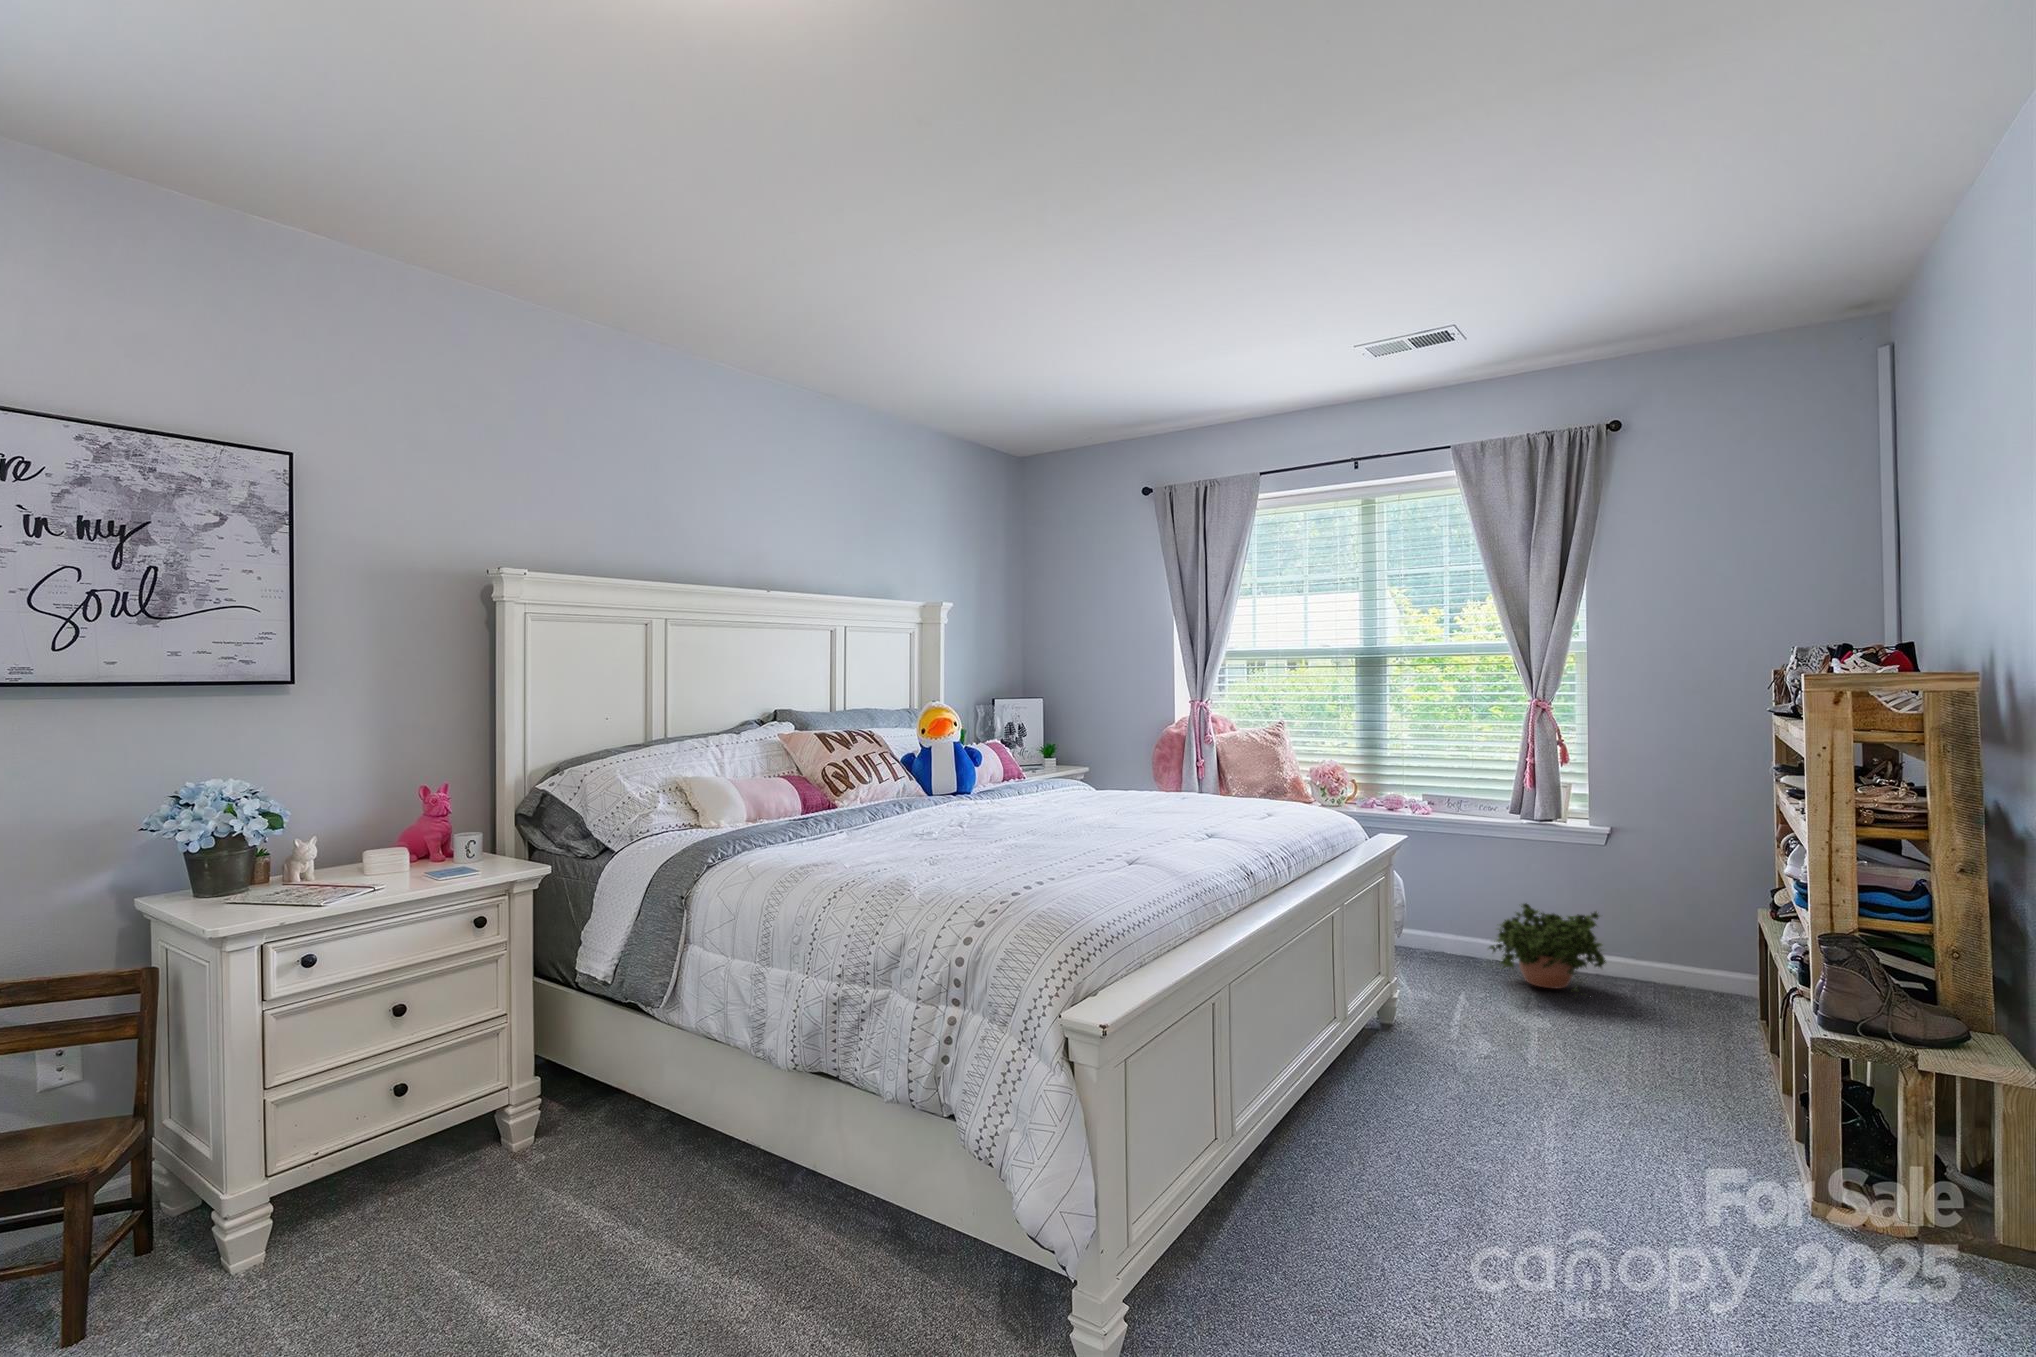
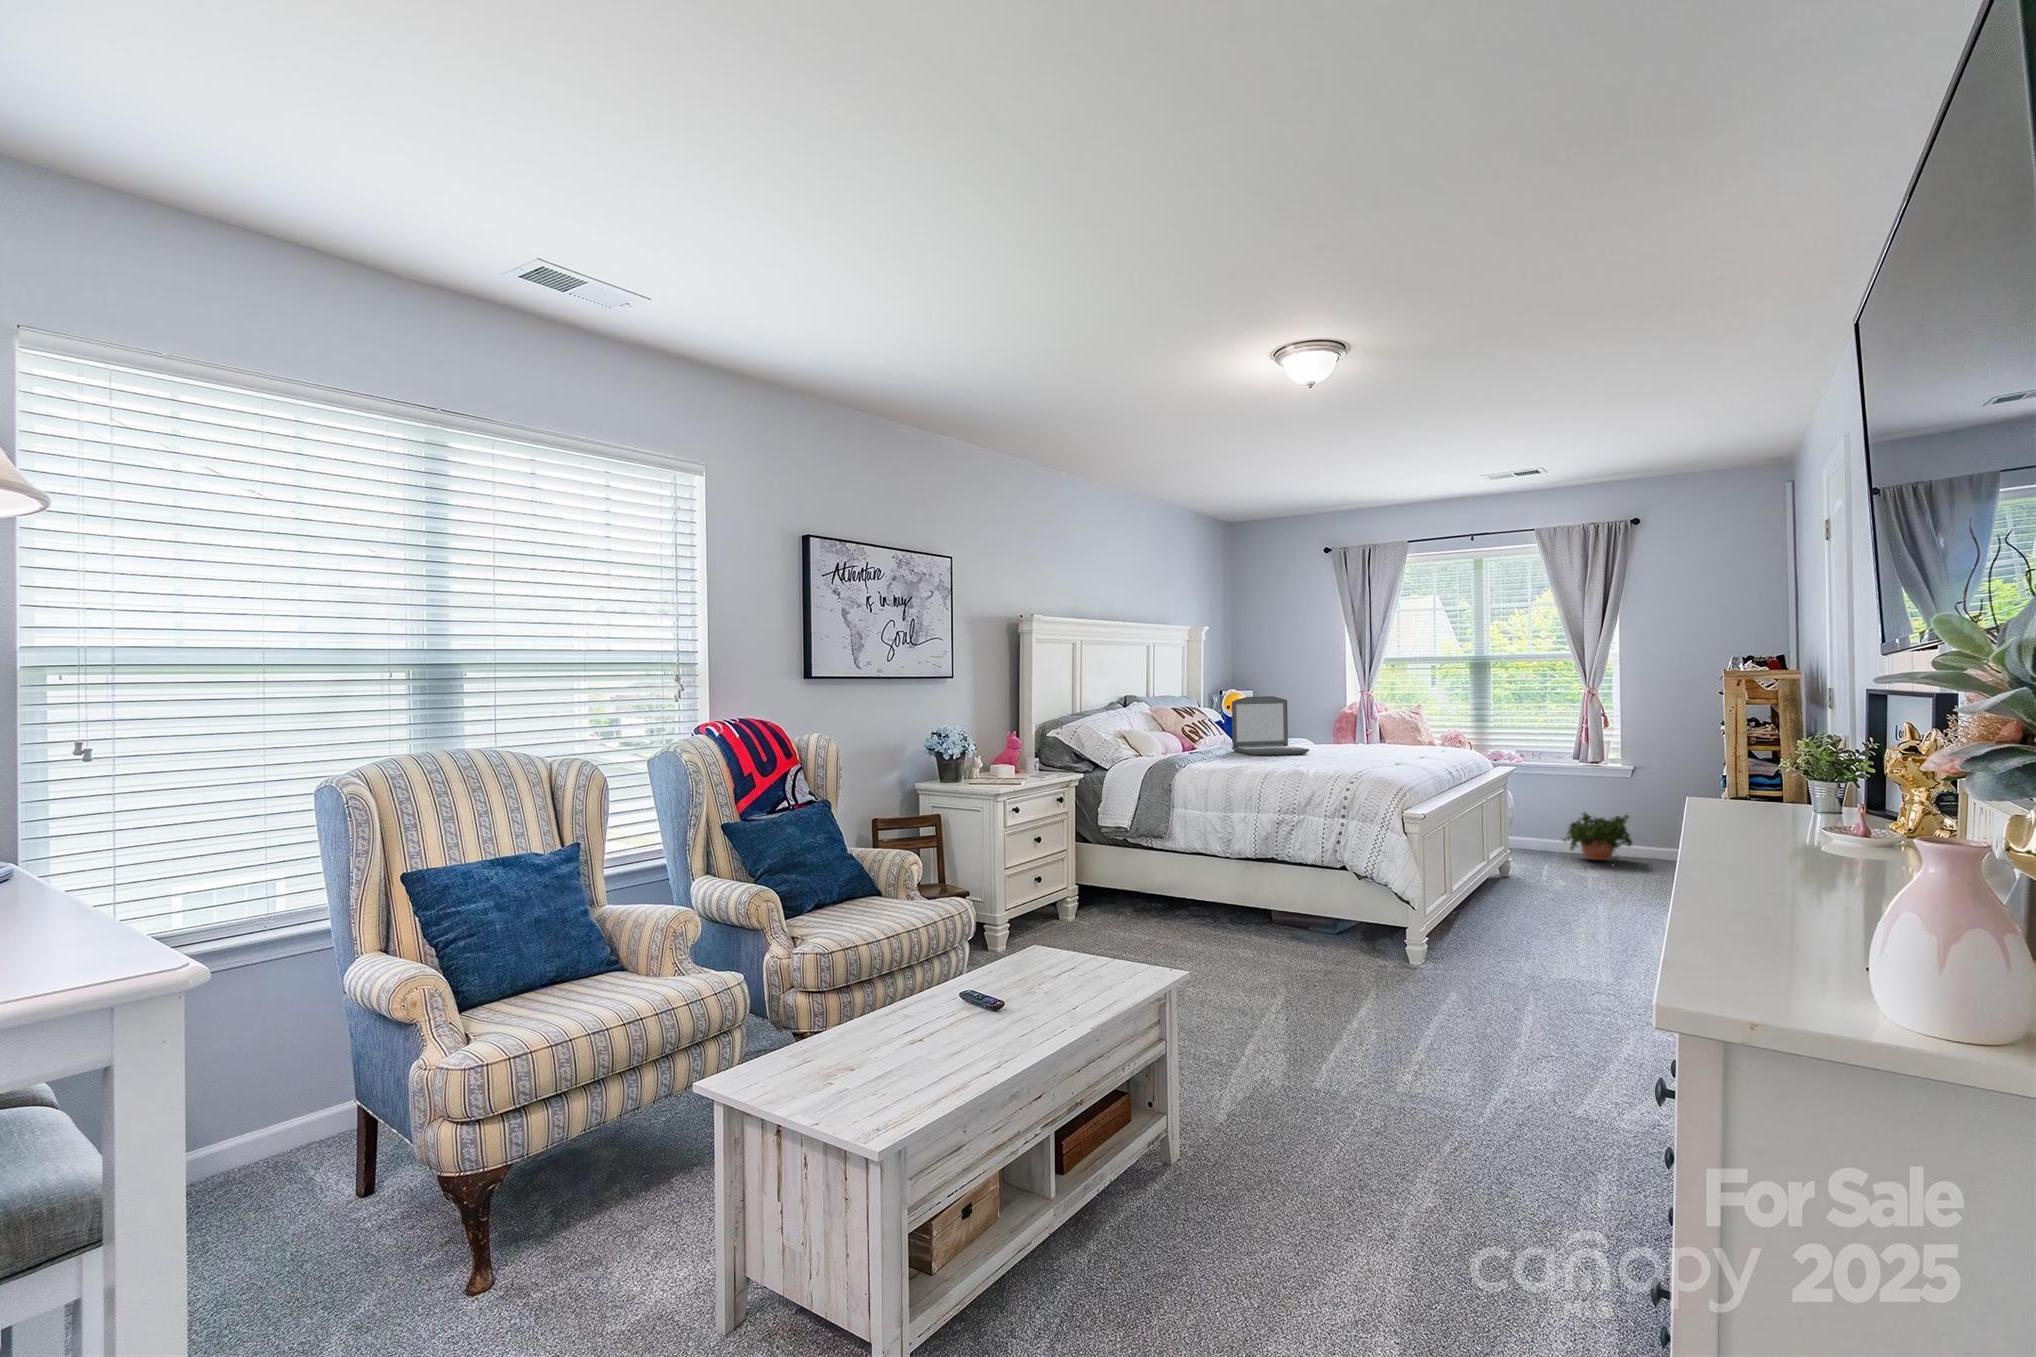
laptop: none [904,712,1024,821] -> present [1232,696,1309,755]

